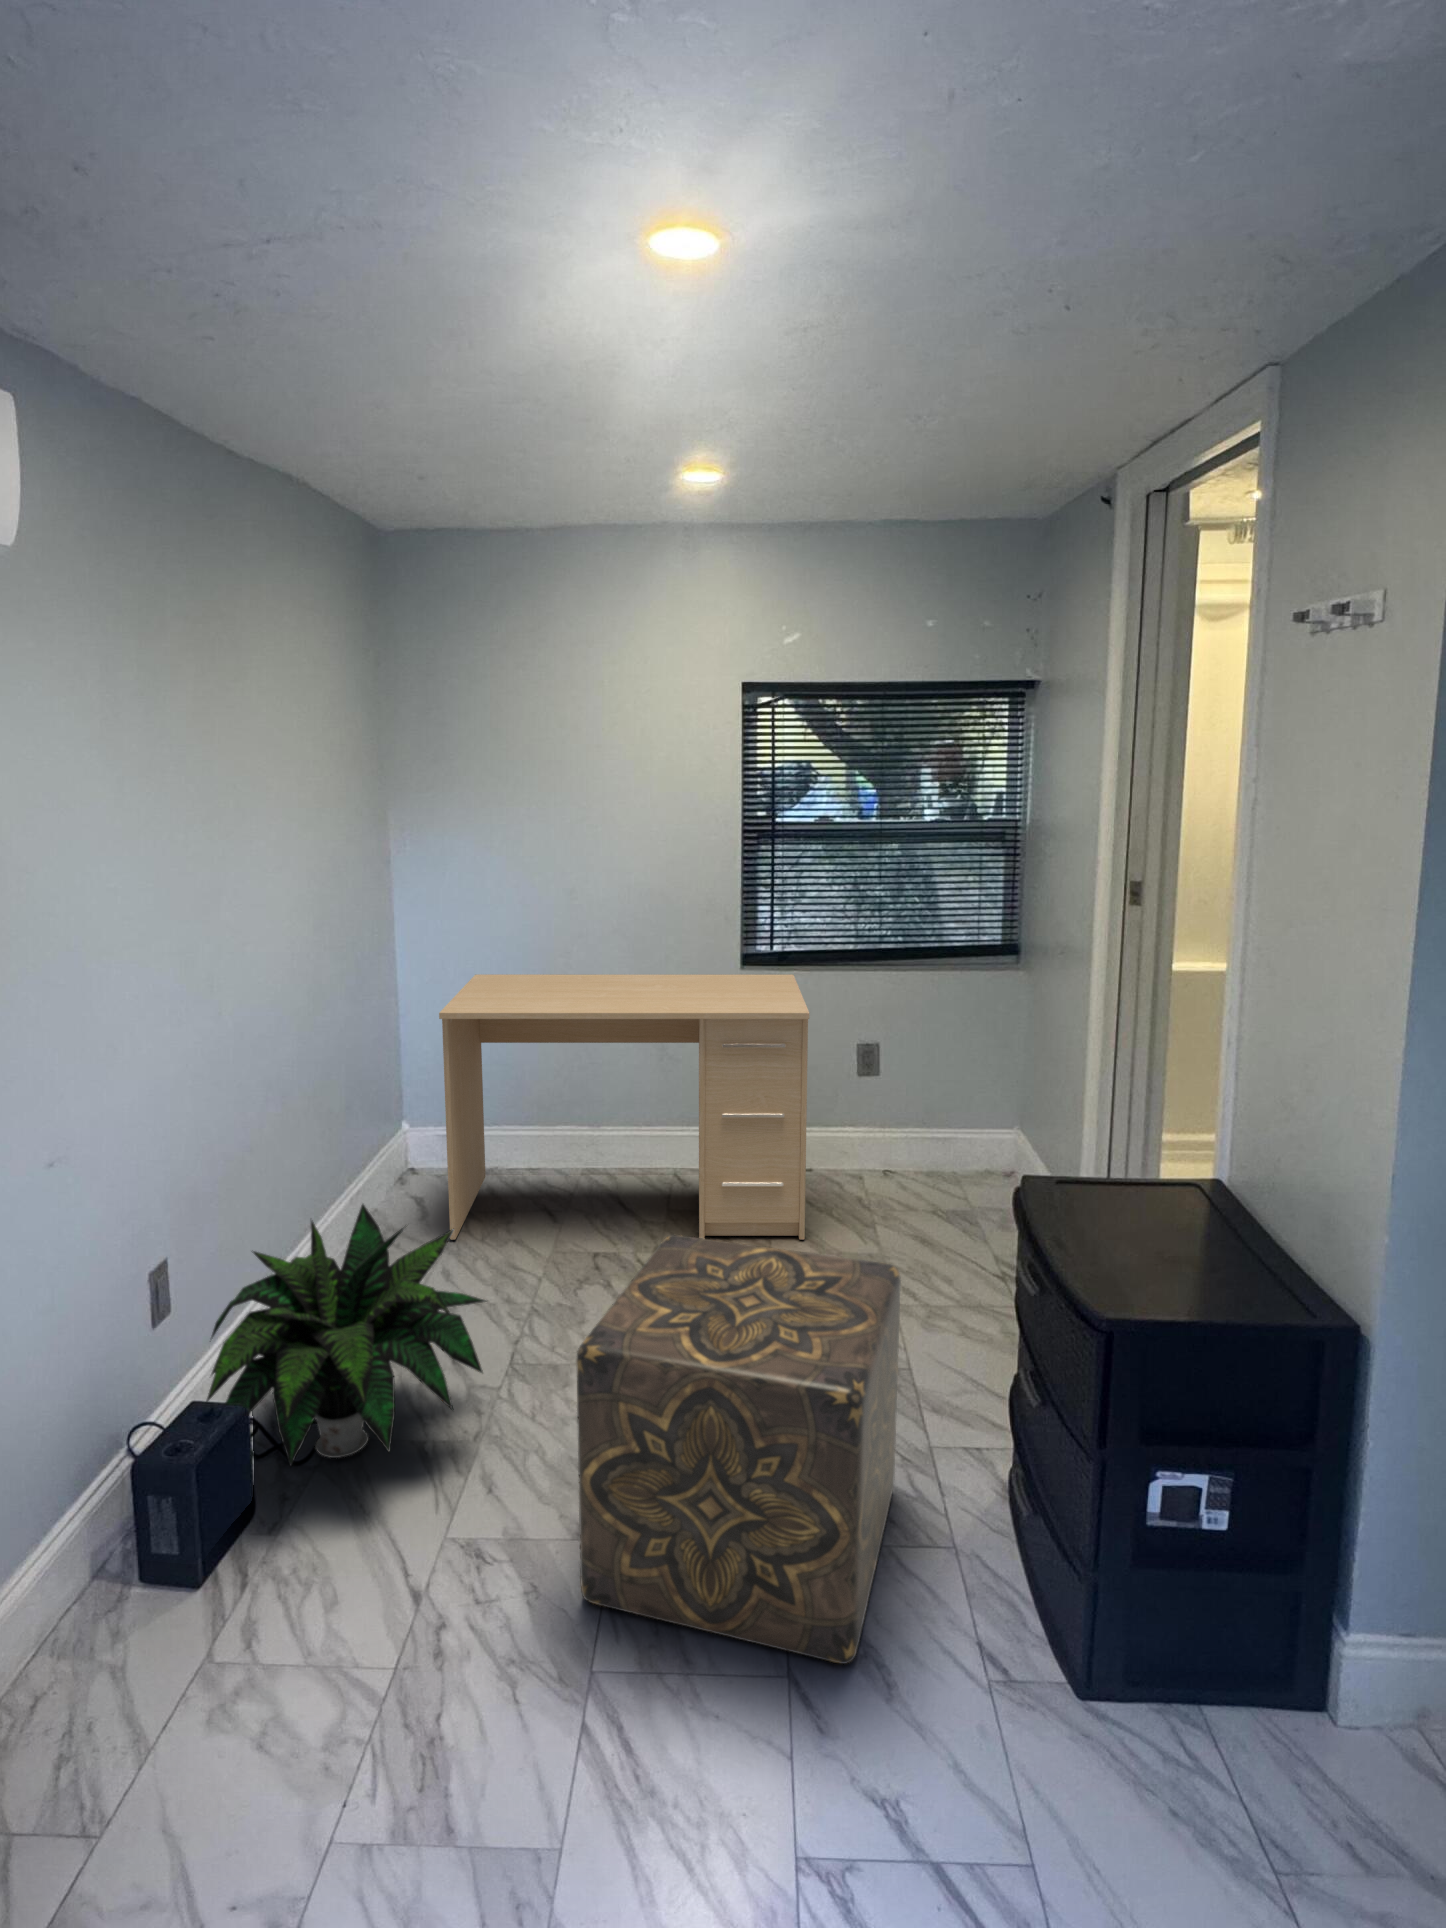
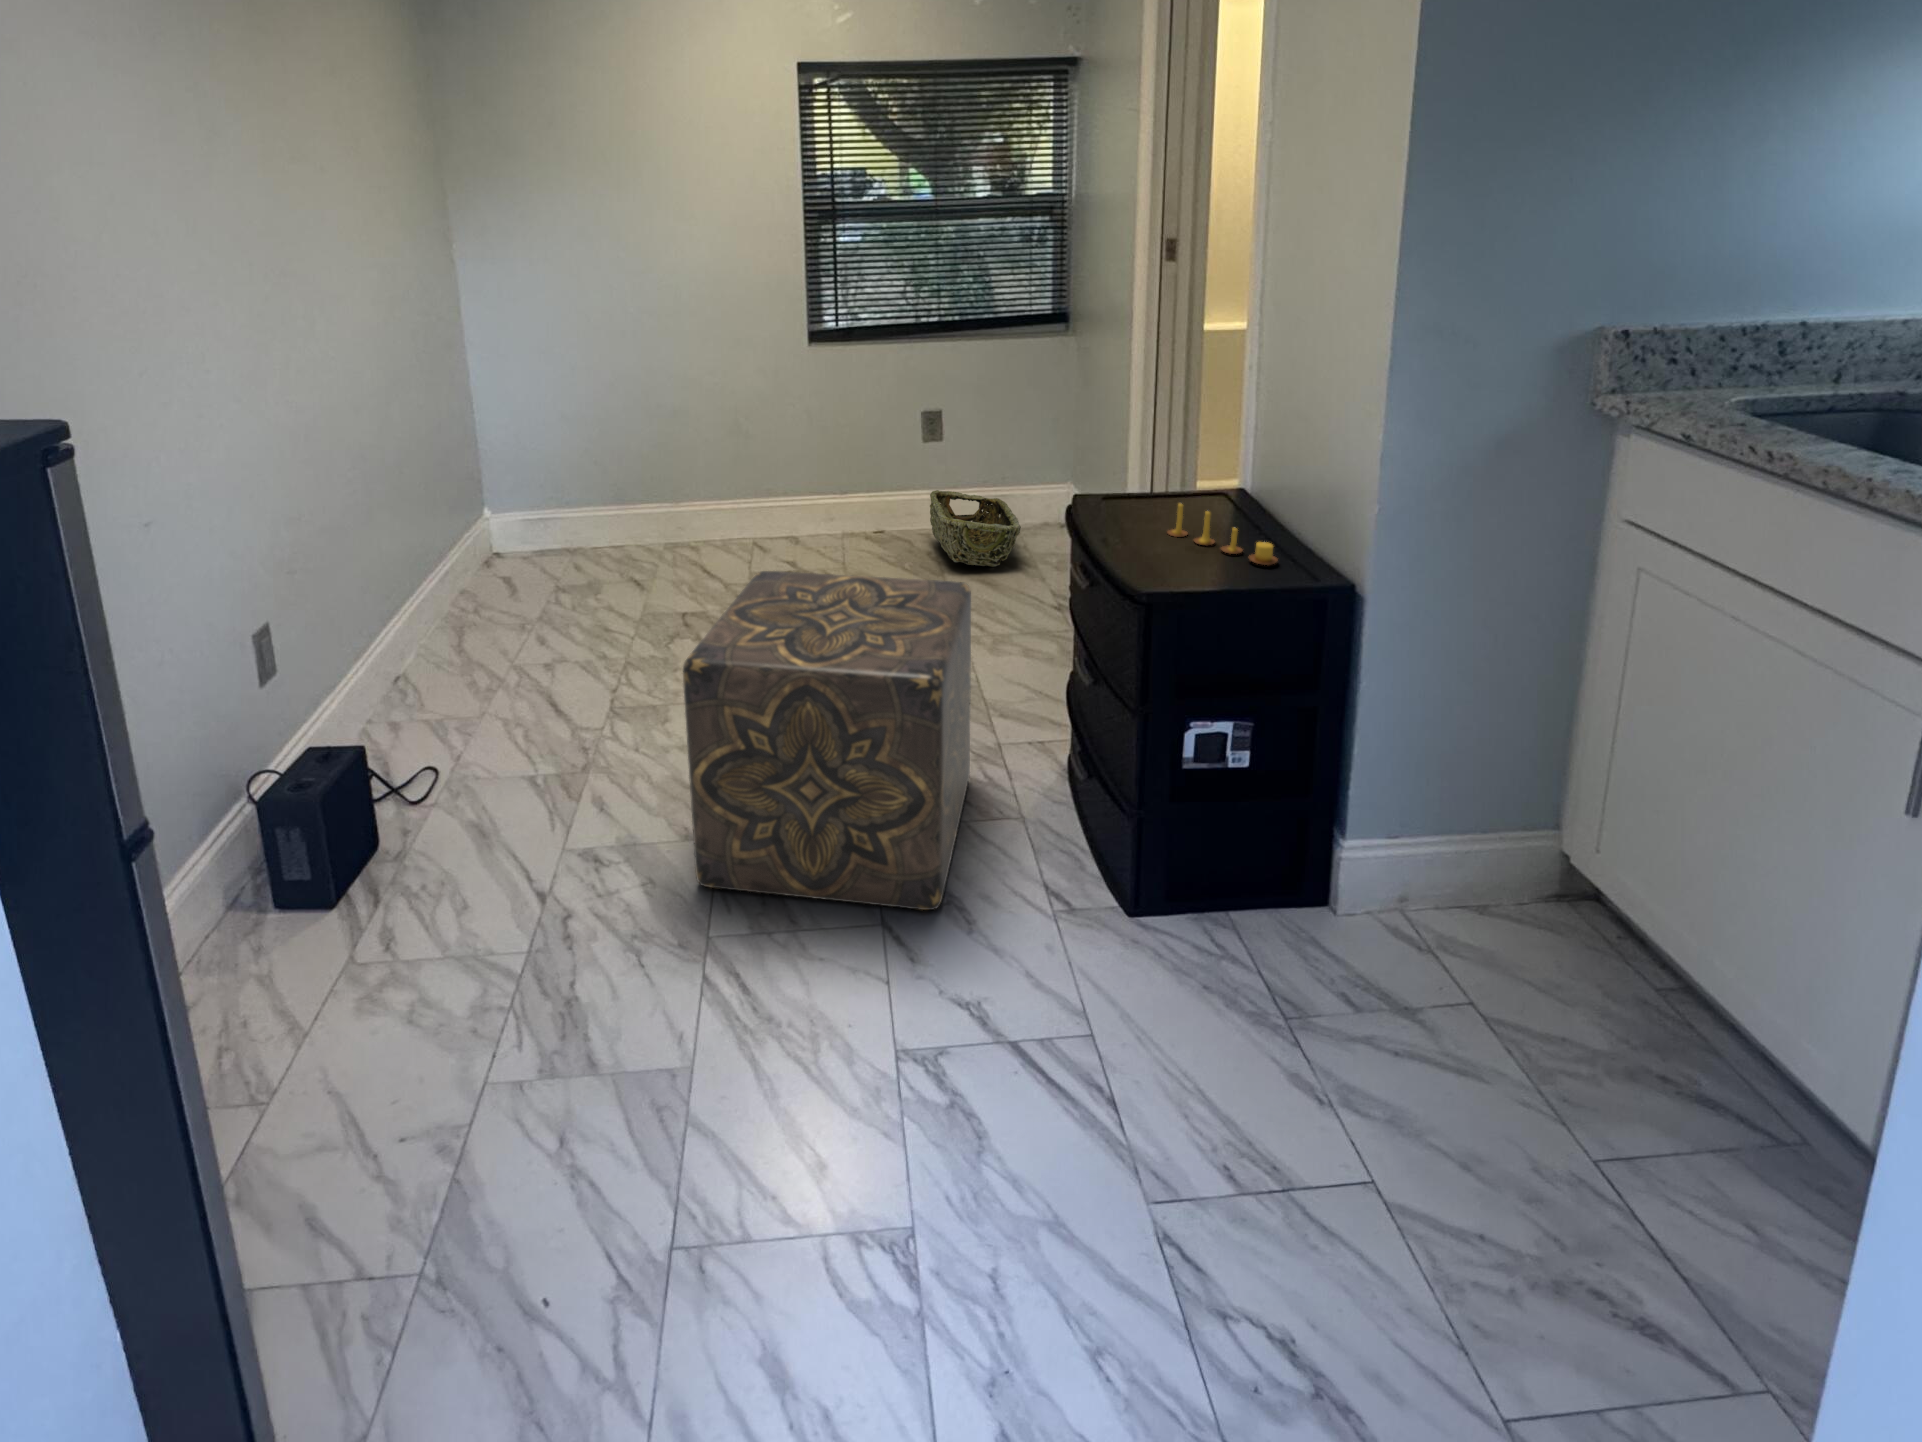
desk: present [439,974,809,1240] -> none [517,348,881,611]
woven basket: none [860,1128,960,1219] -> present [930,490,1021,567]
candle: none [1129,1194,1266,1284] -> present [1167,503,1278,565]
potted plant: present [207,1204,486,1466] -> none [316,564,590,808]

